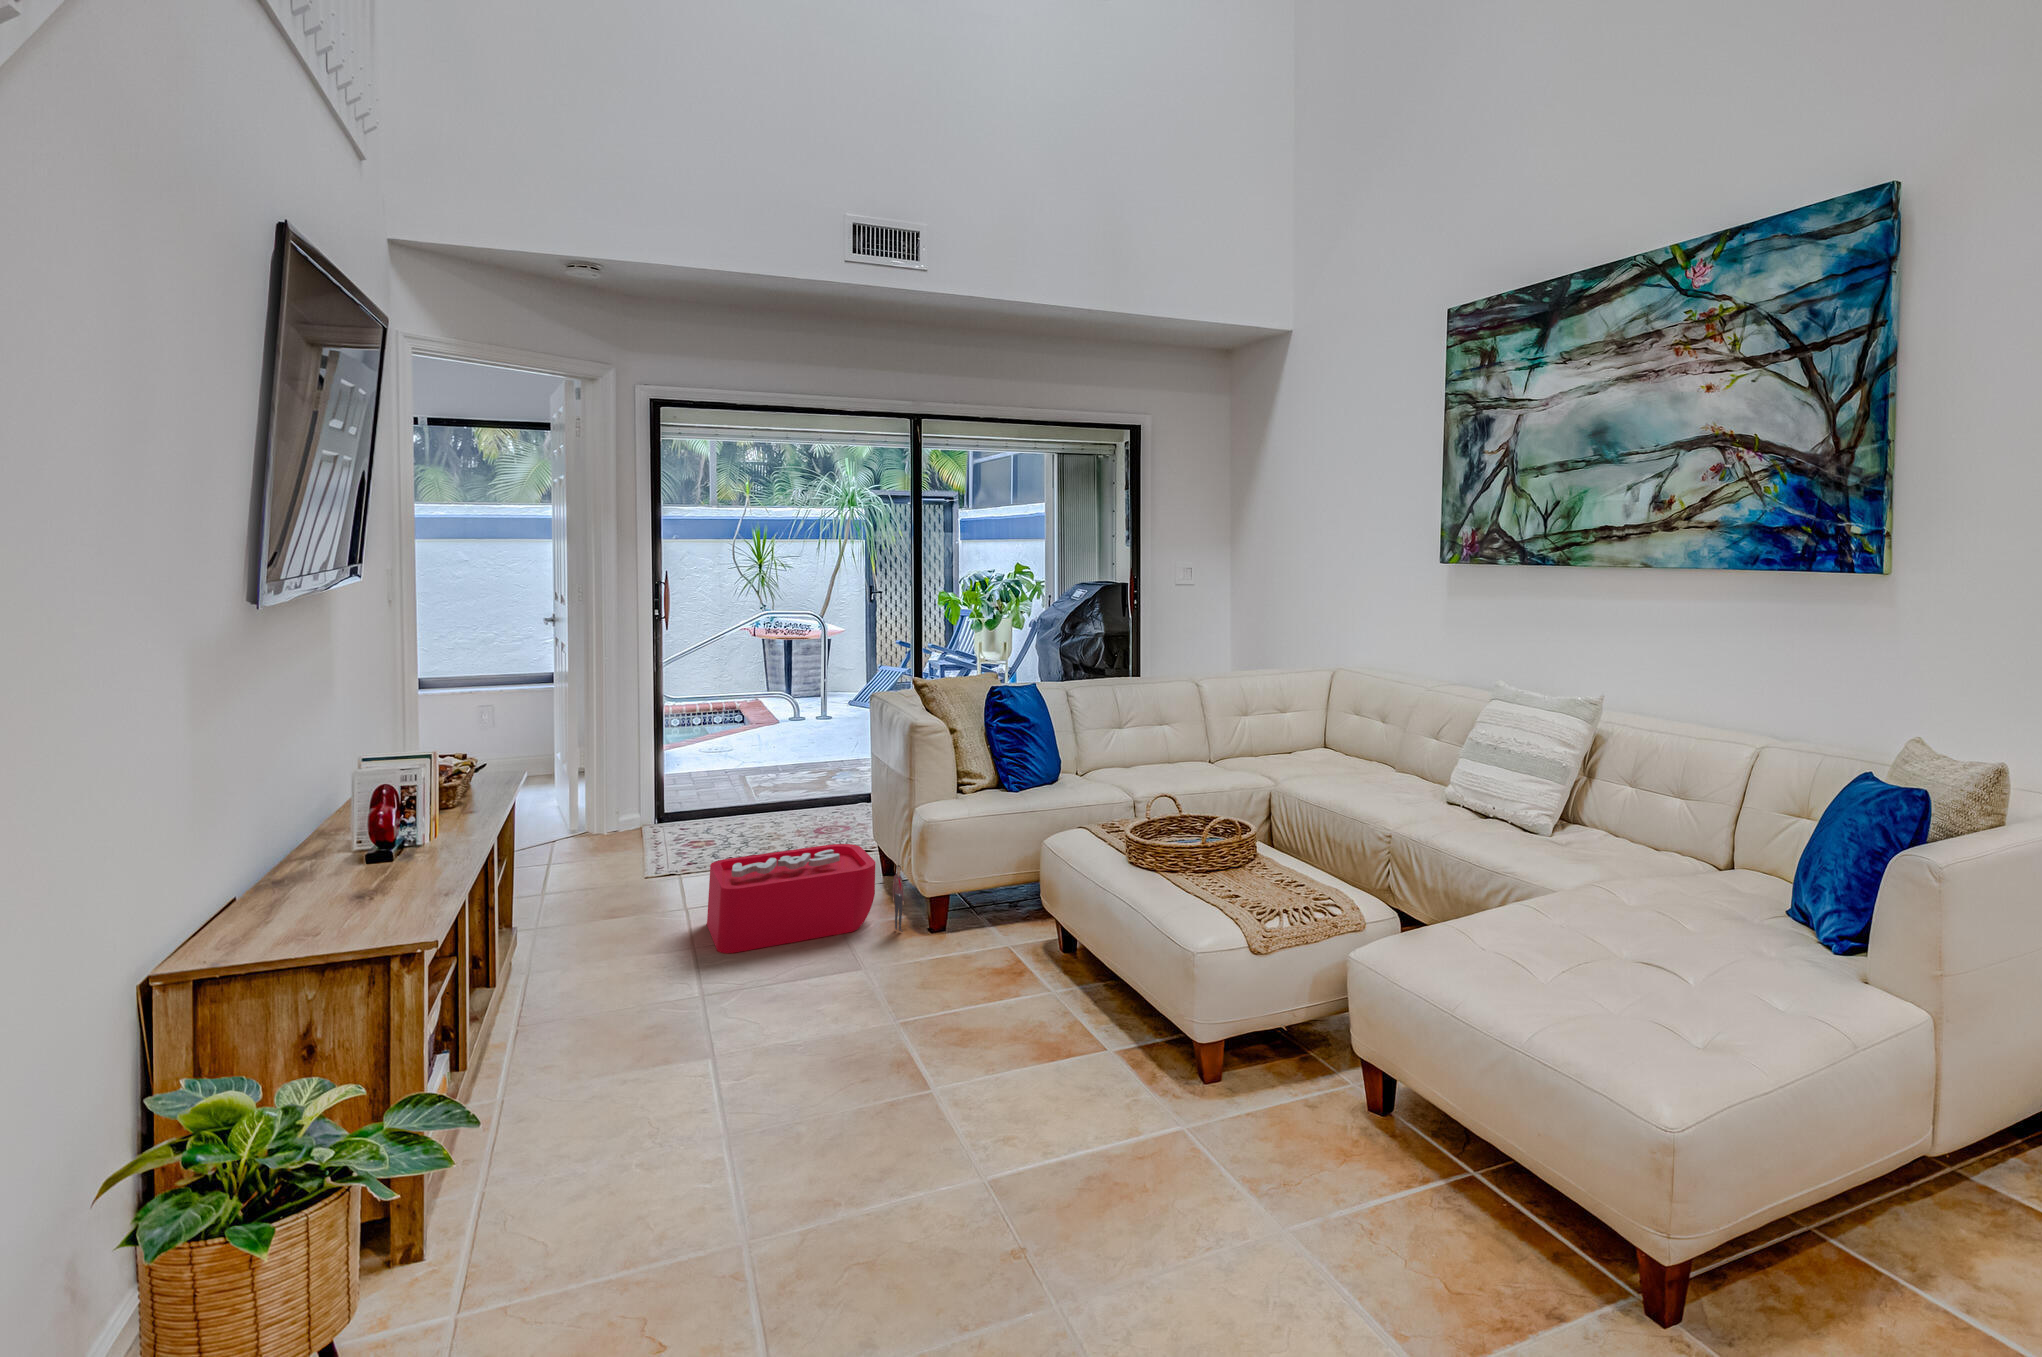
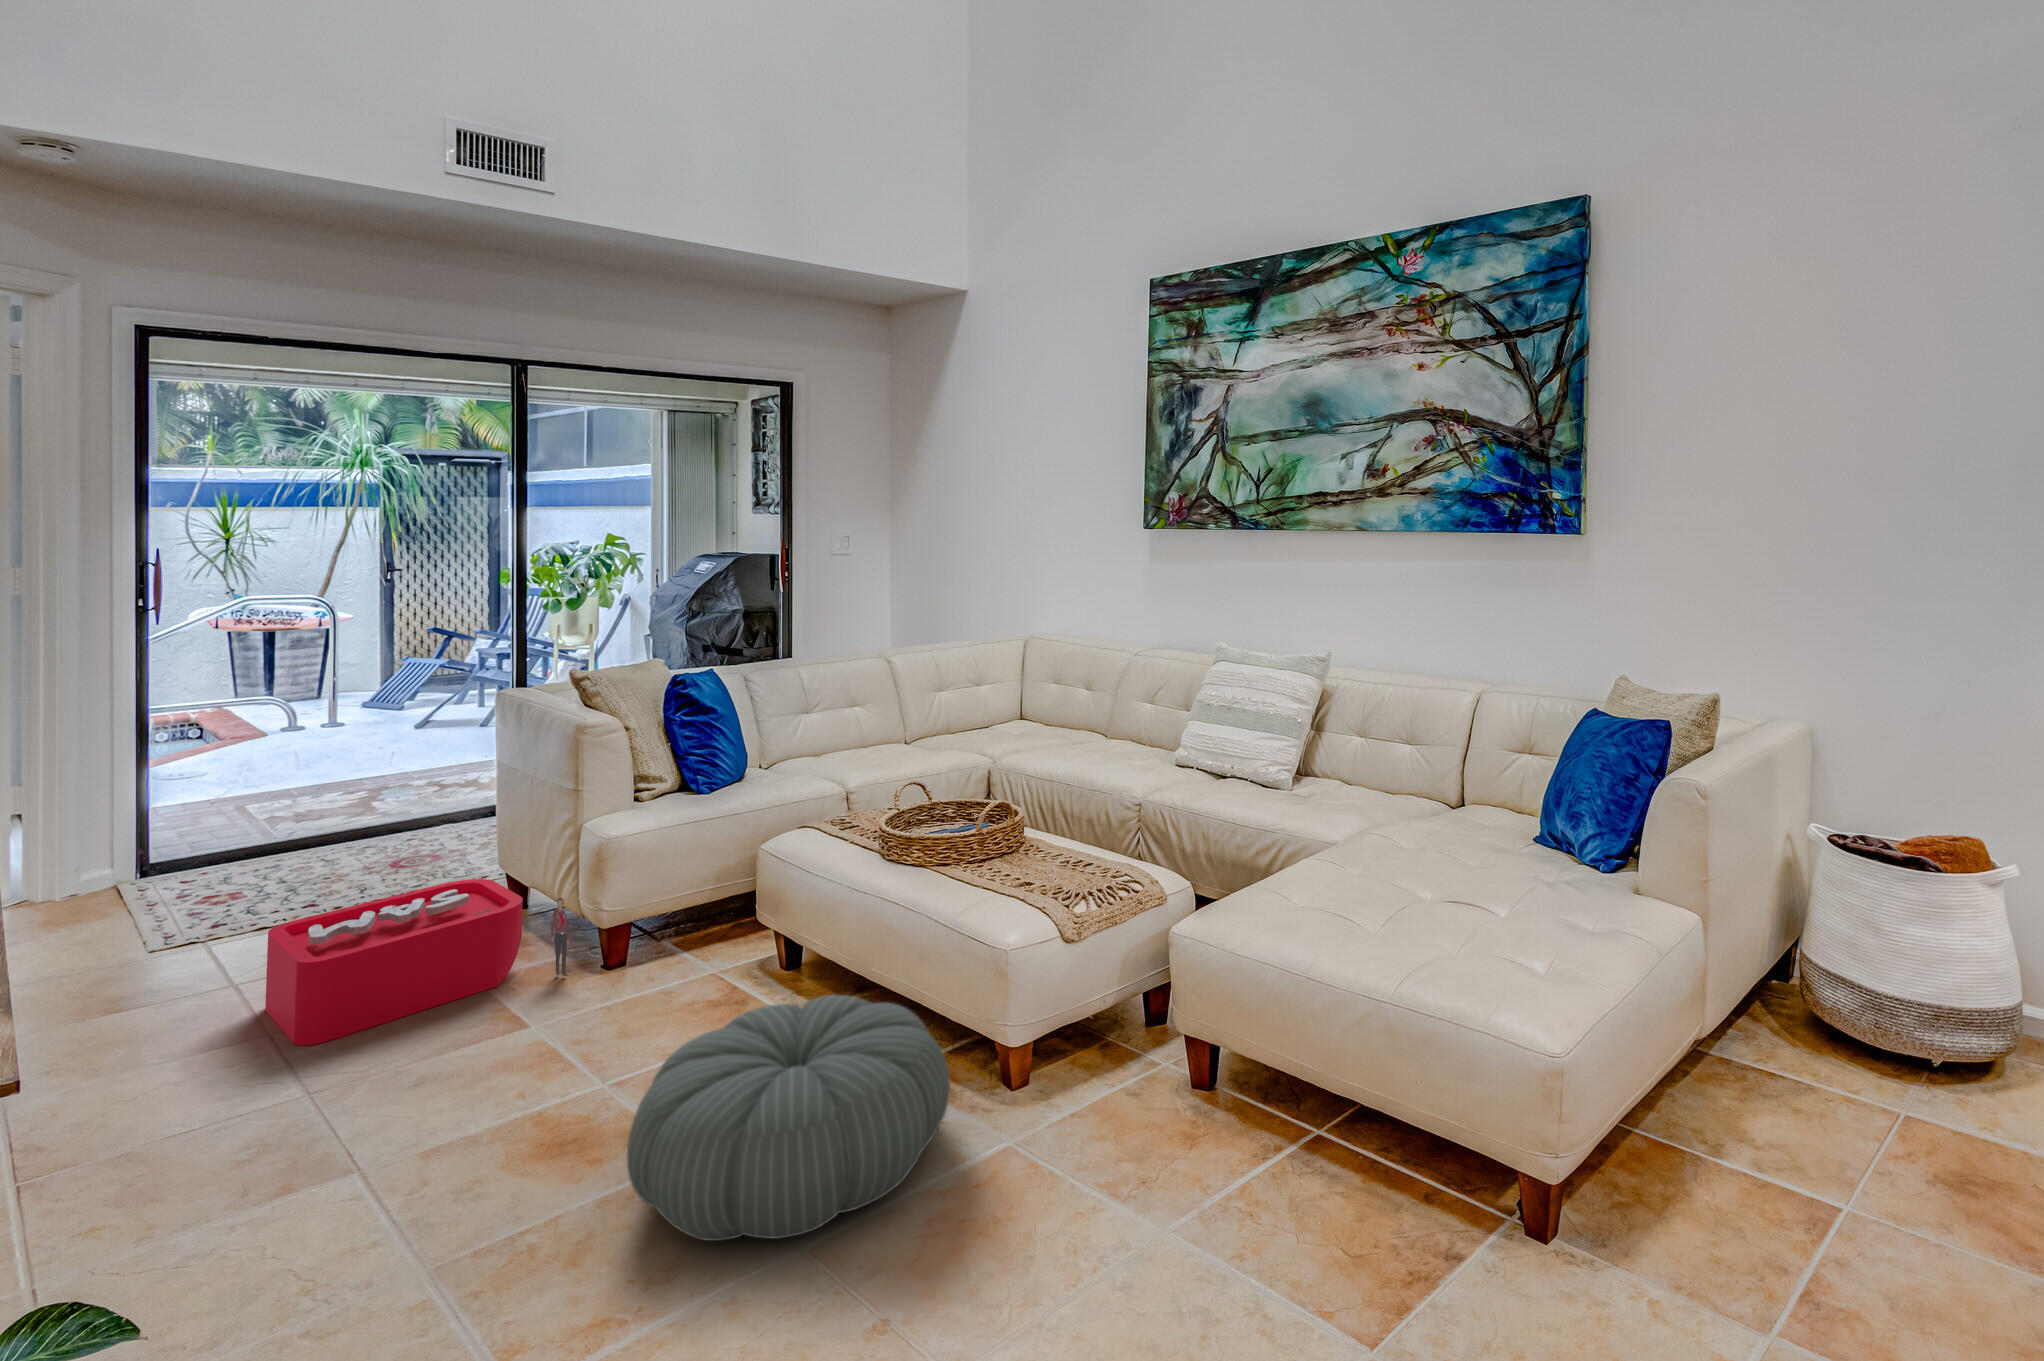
pouf: none [882,966,1138,1152] -> present [627,995,950,1241]

